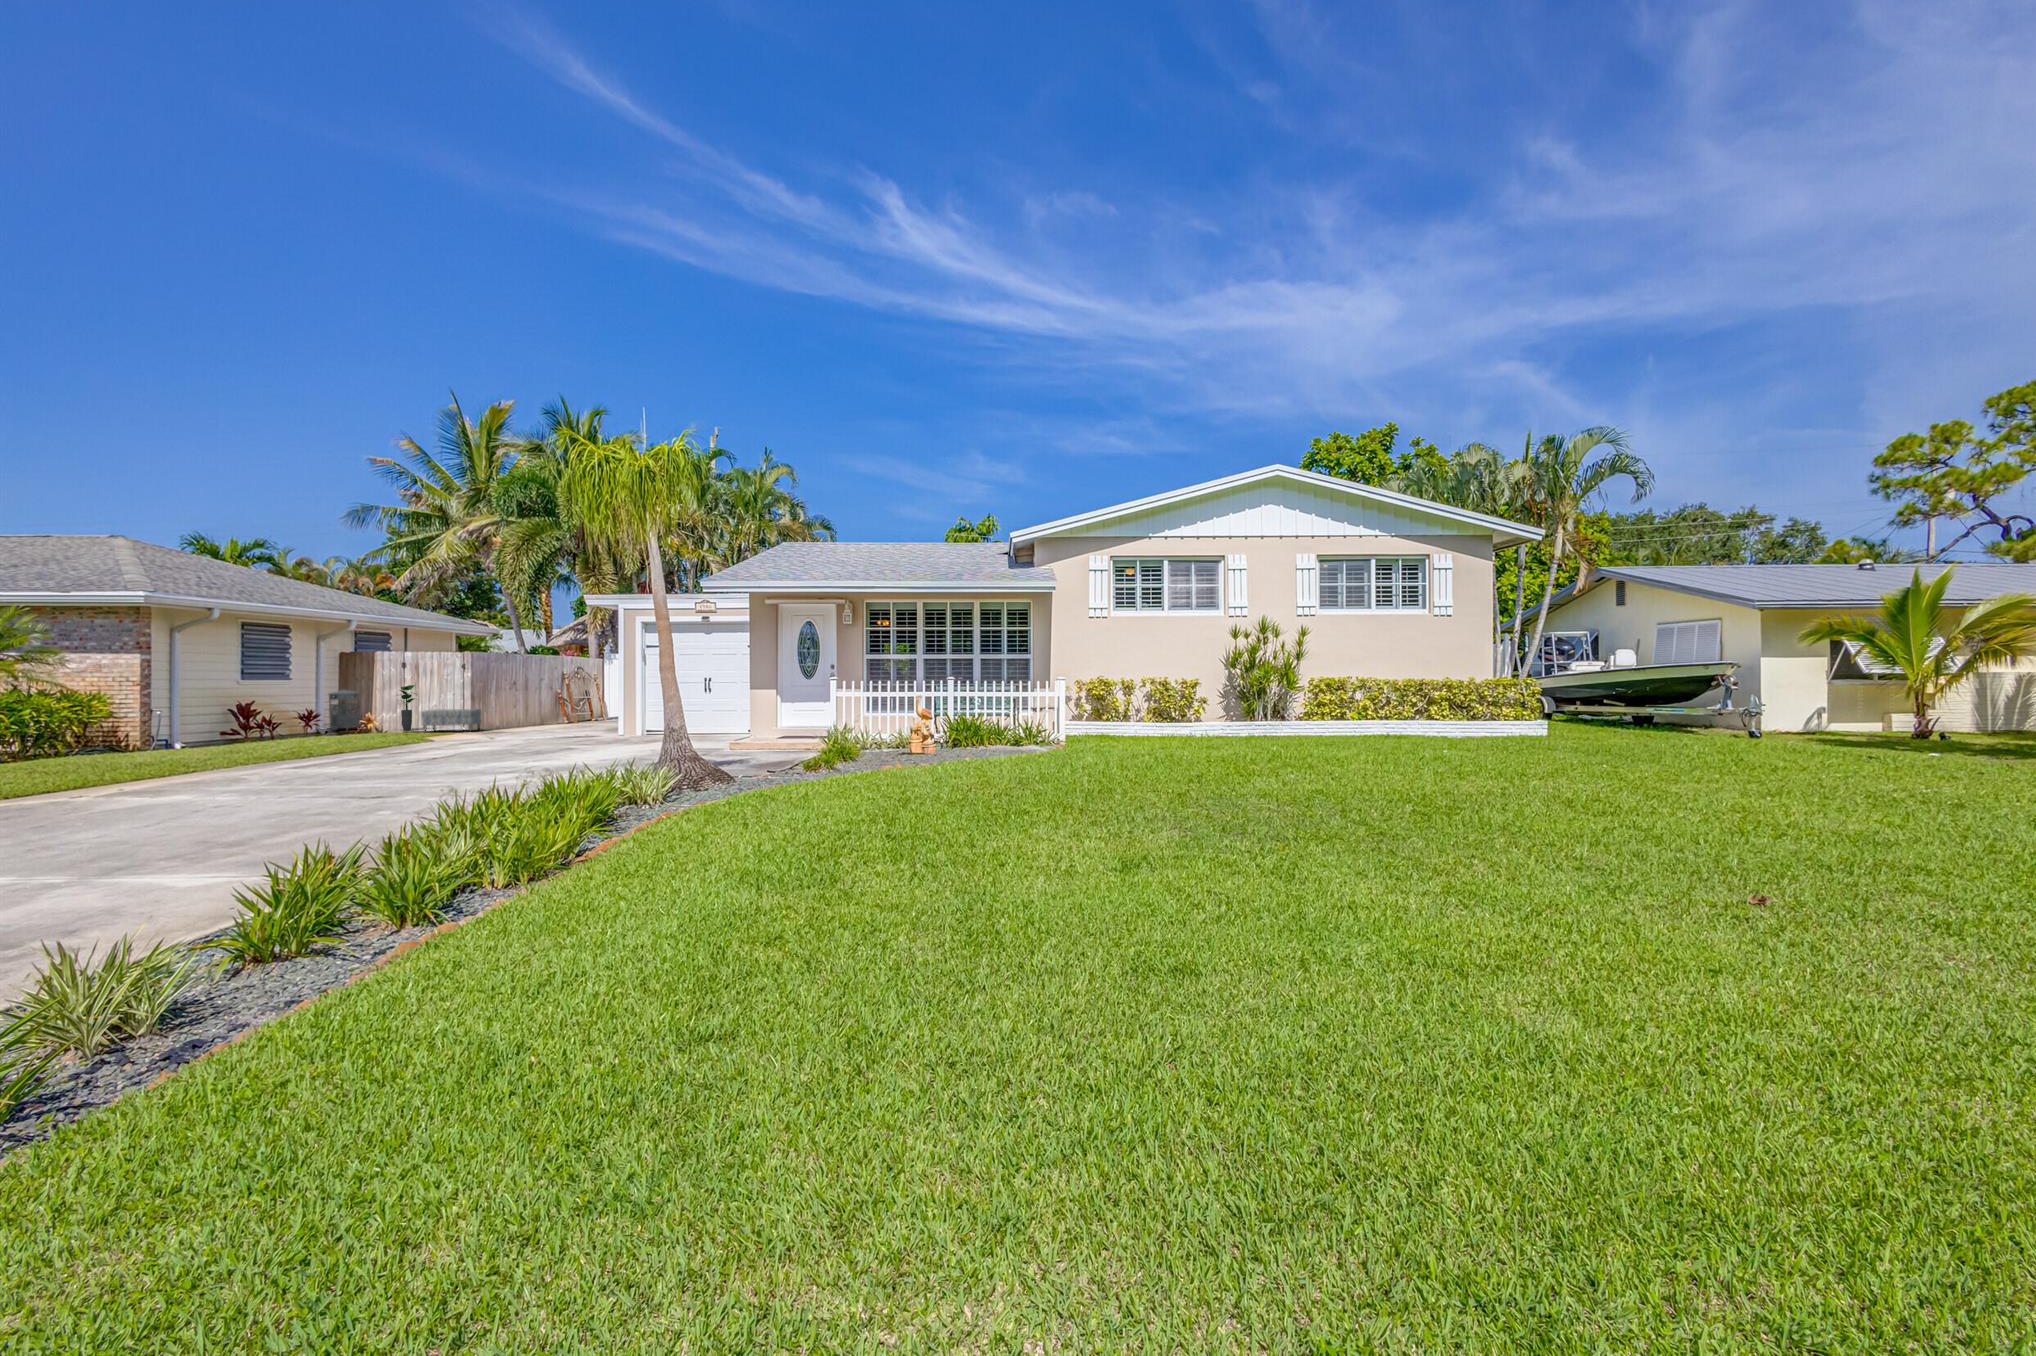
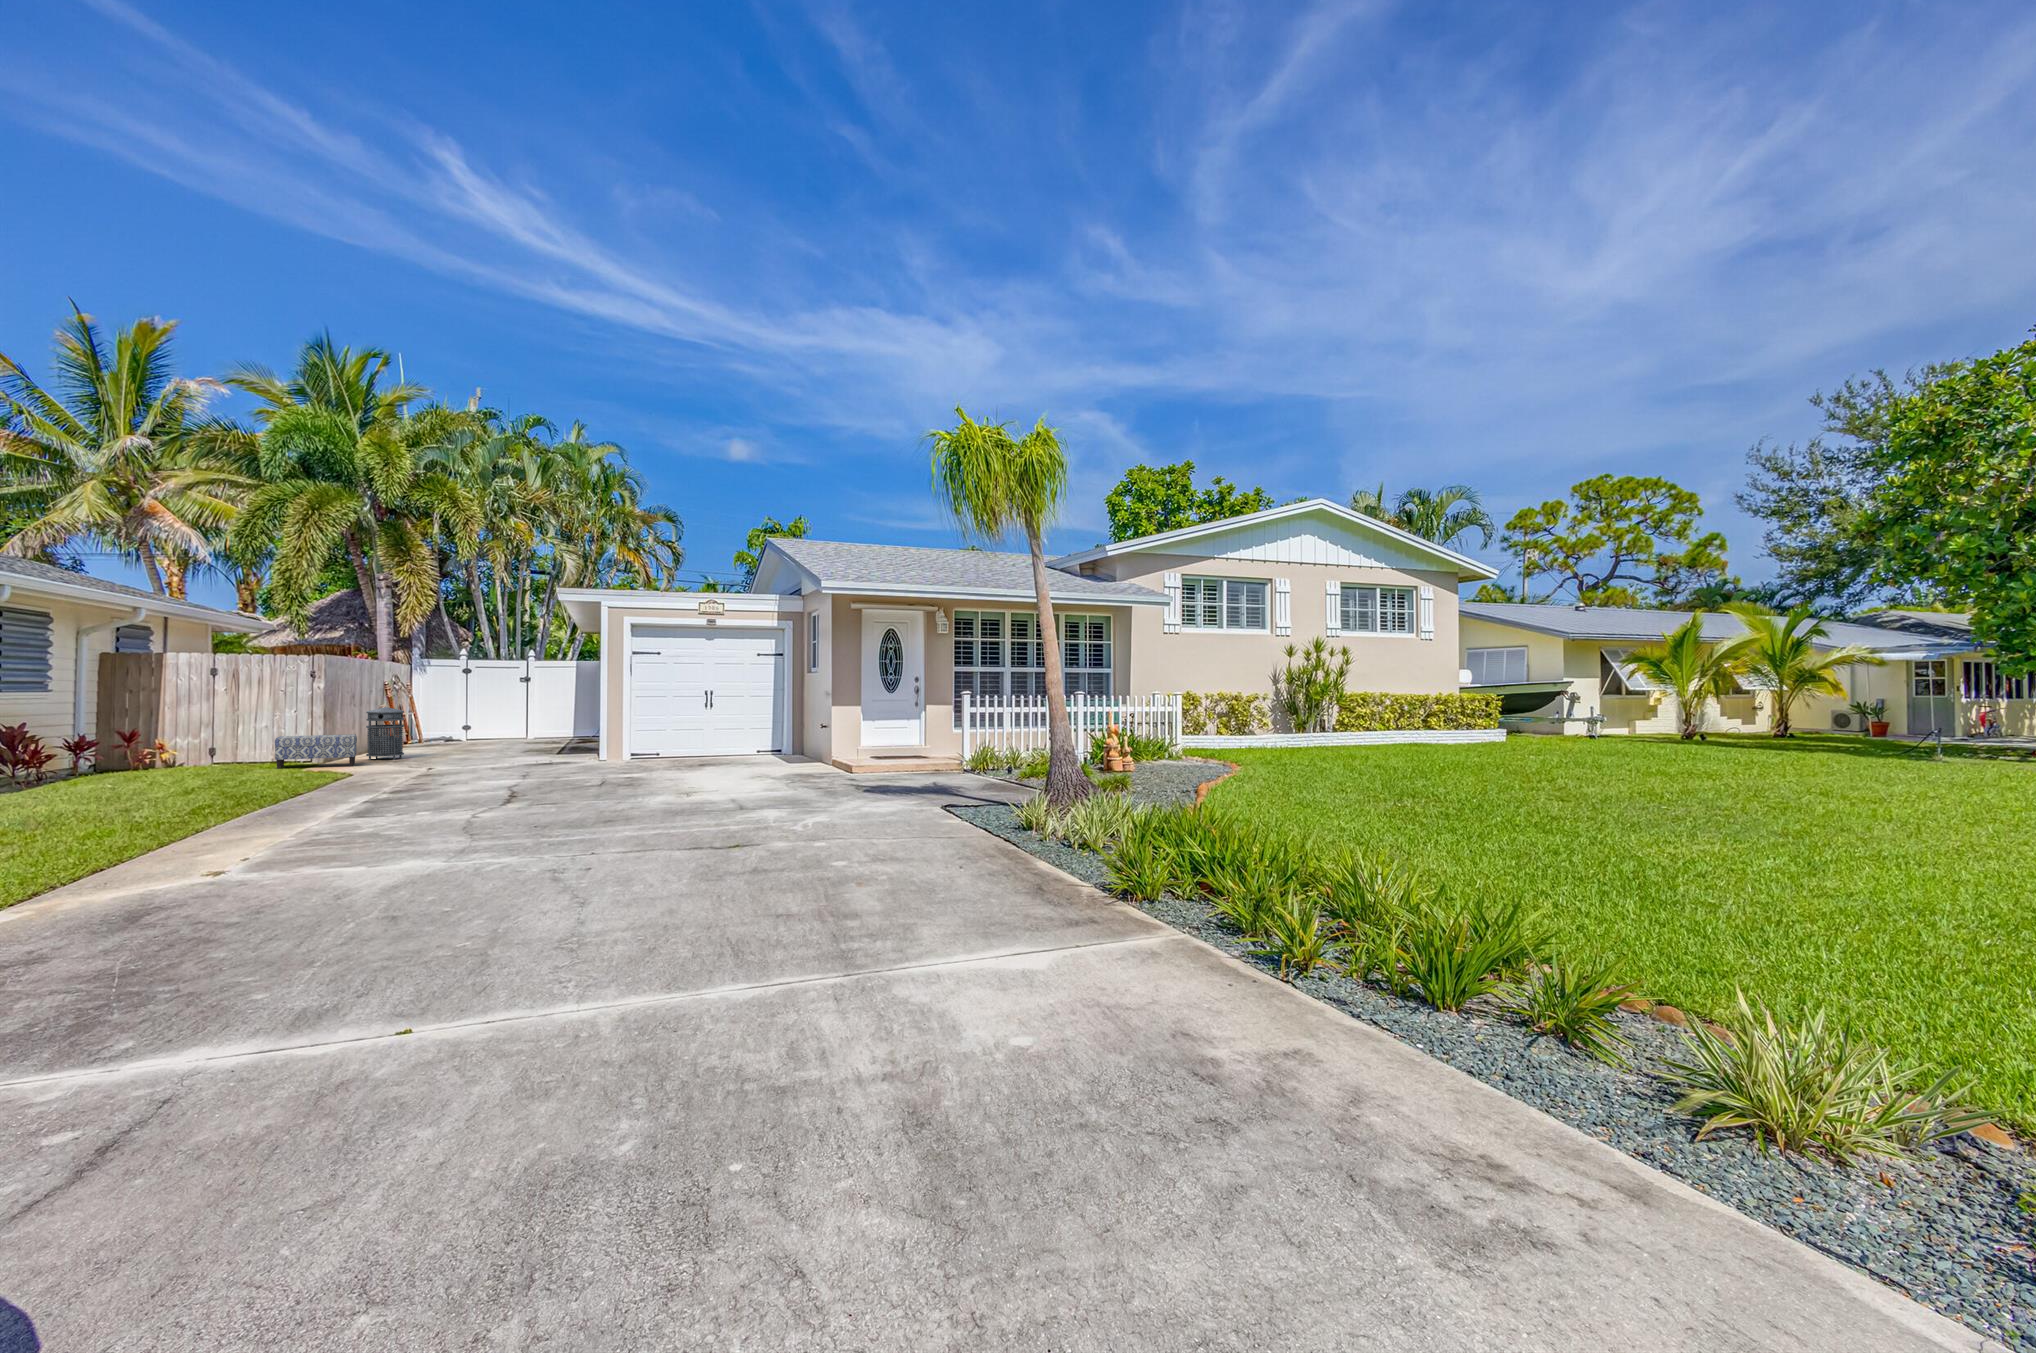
potted plant: present [400,685,417,731] -> none [215,702,253,768]
trash can: present [329,690,360,729] -> present [366,707,404,760]

